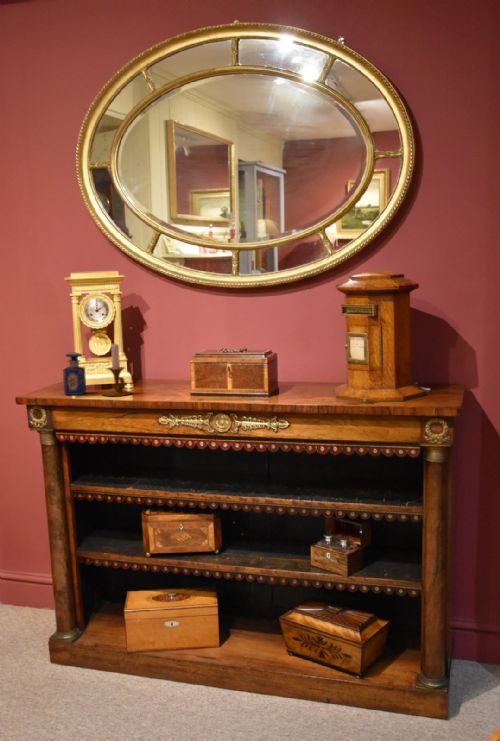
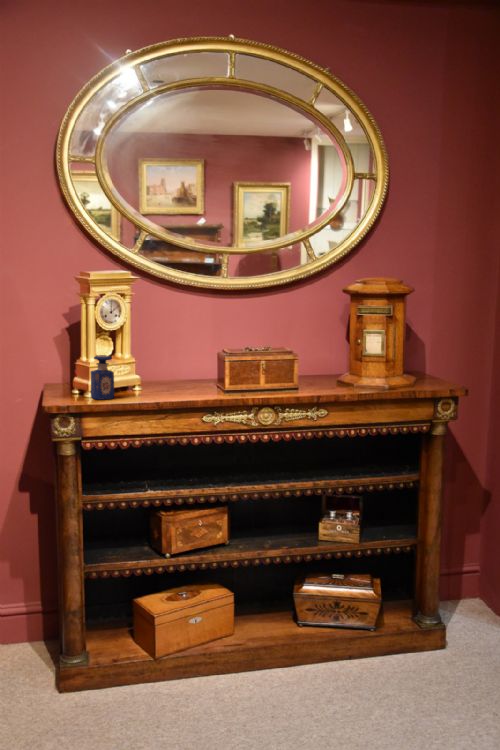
candlestick: present [103,344,132,396] -> none [133,345,164,398]

